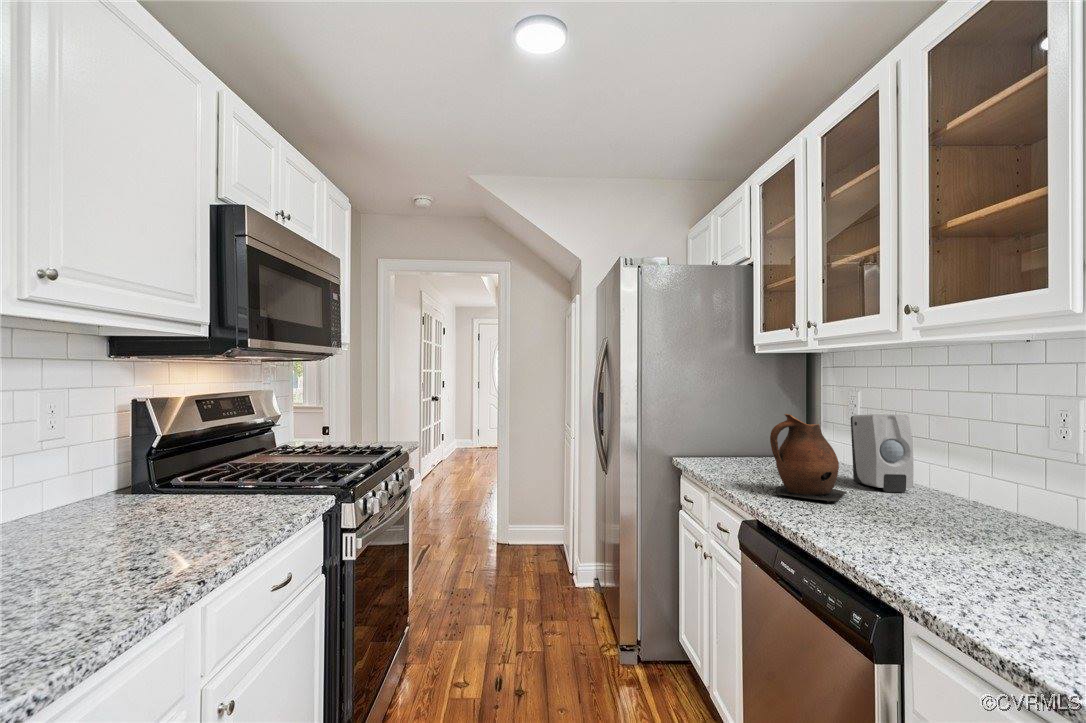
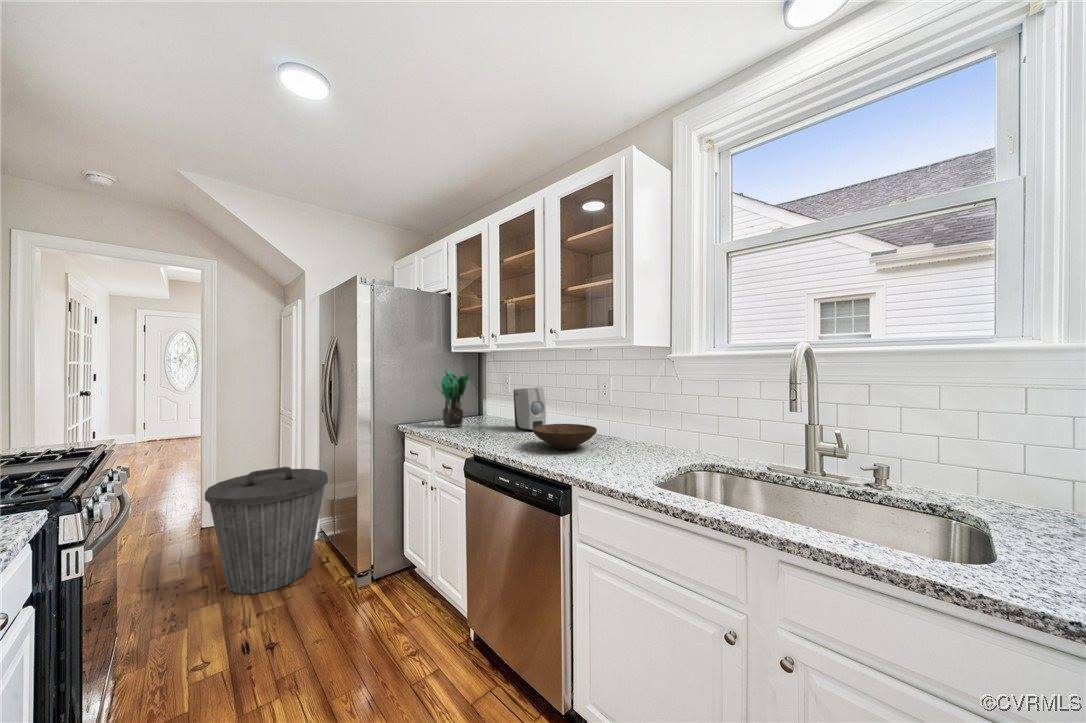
potted plant: none [718,380,774,467] -> present [435,369,469,427]
ceramic pitcher: present [770,414,846,503] -> none [479,390,518,442]
wooden bowl: none [860,482,1007,535] -> present [533,424,597,449]
trash can: none [483,491,598,631] -> present [205,467,328,594]

